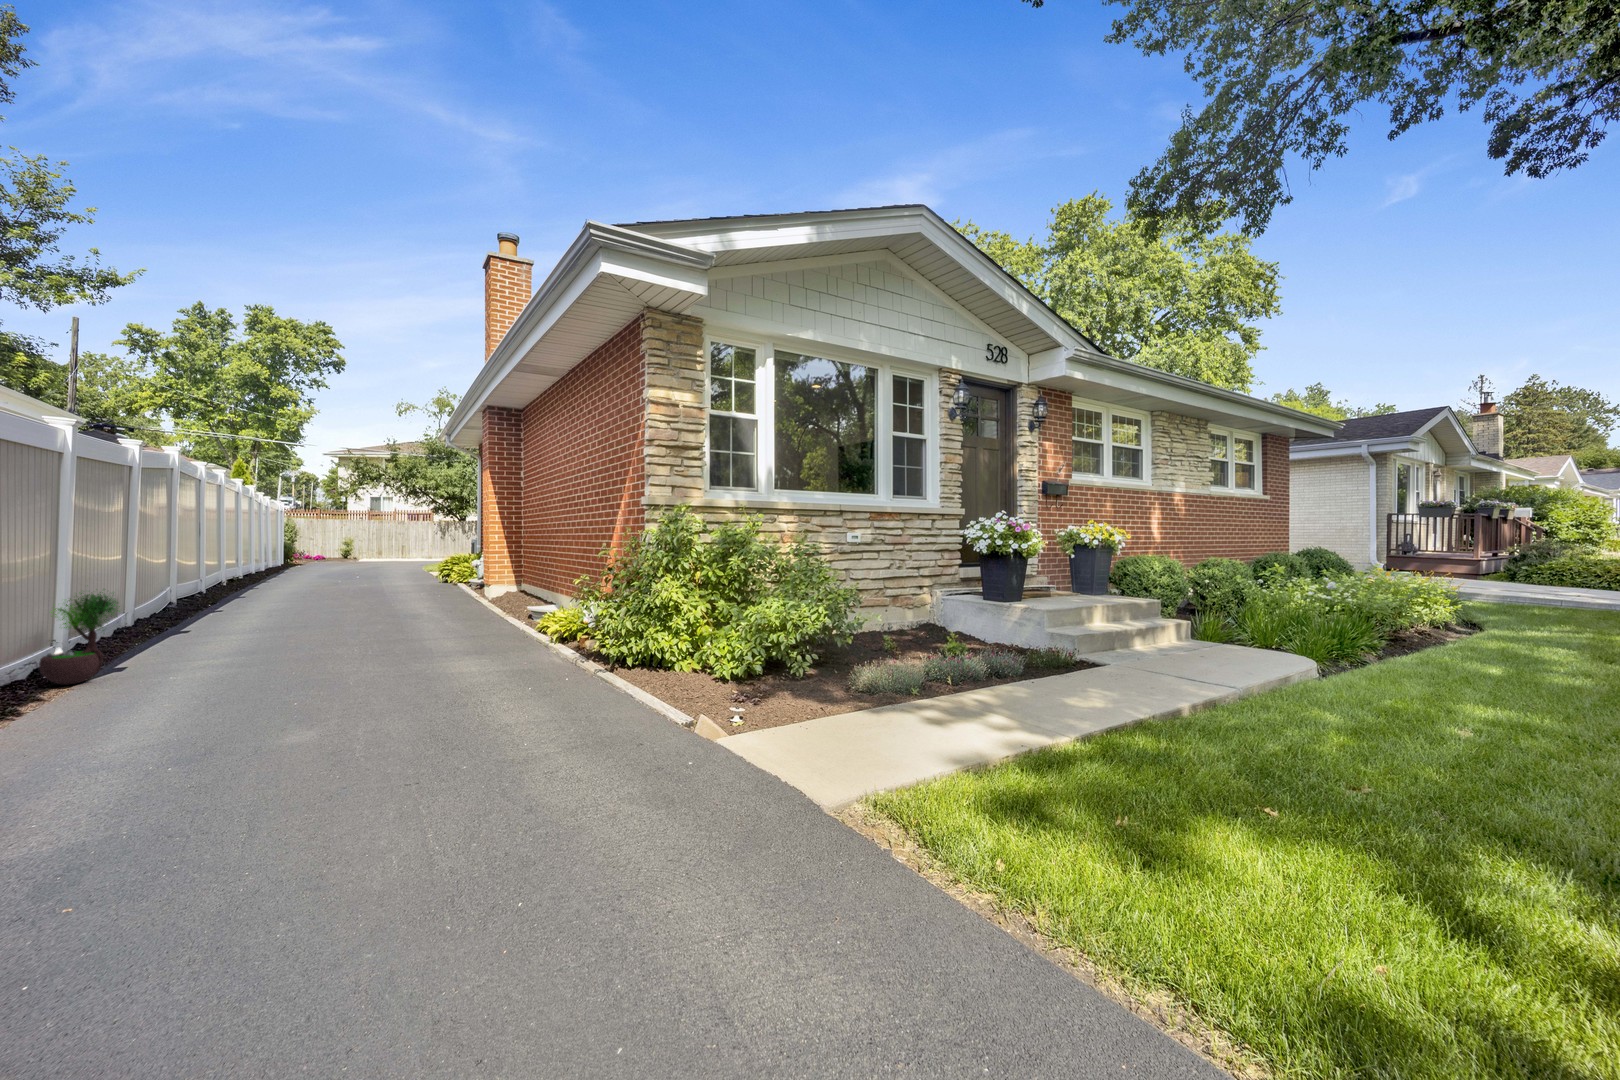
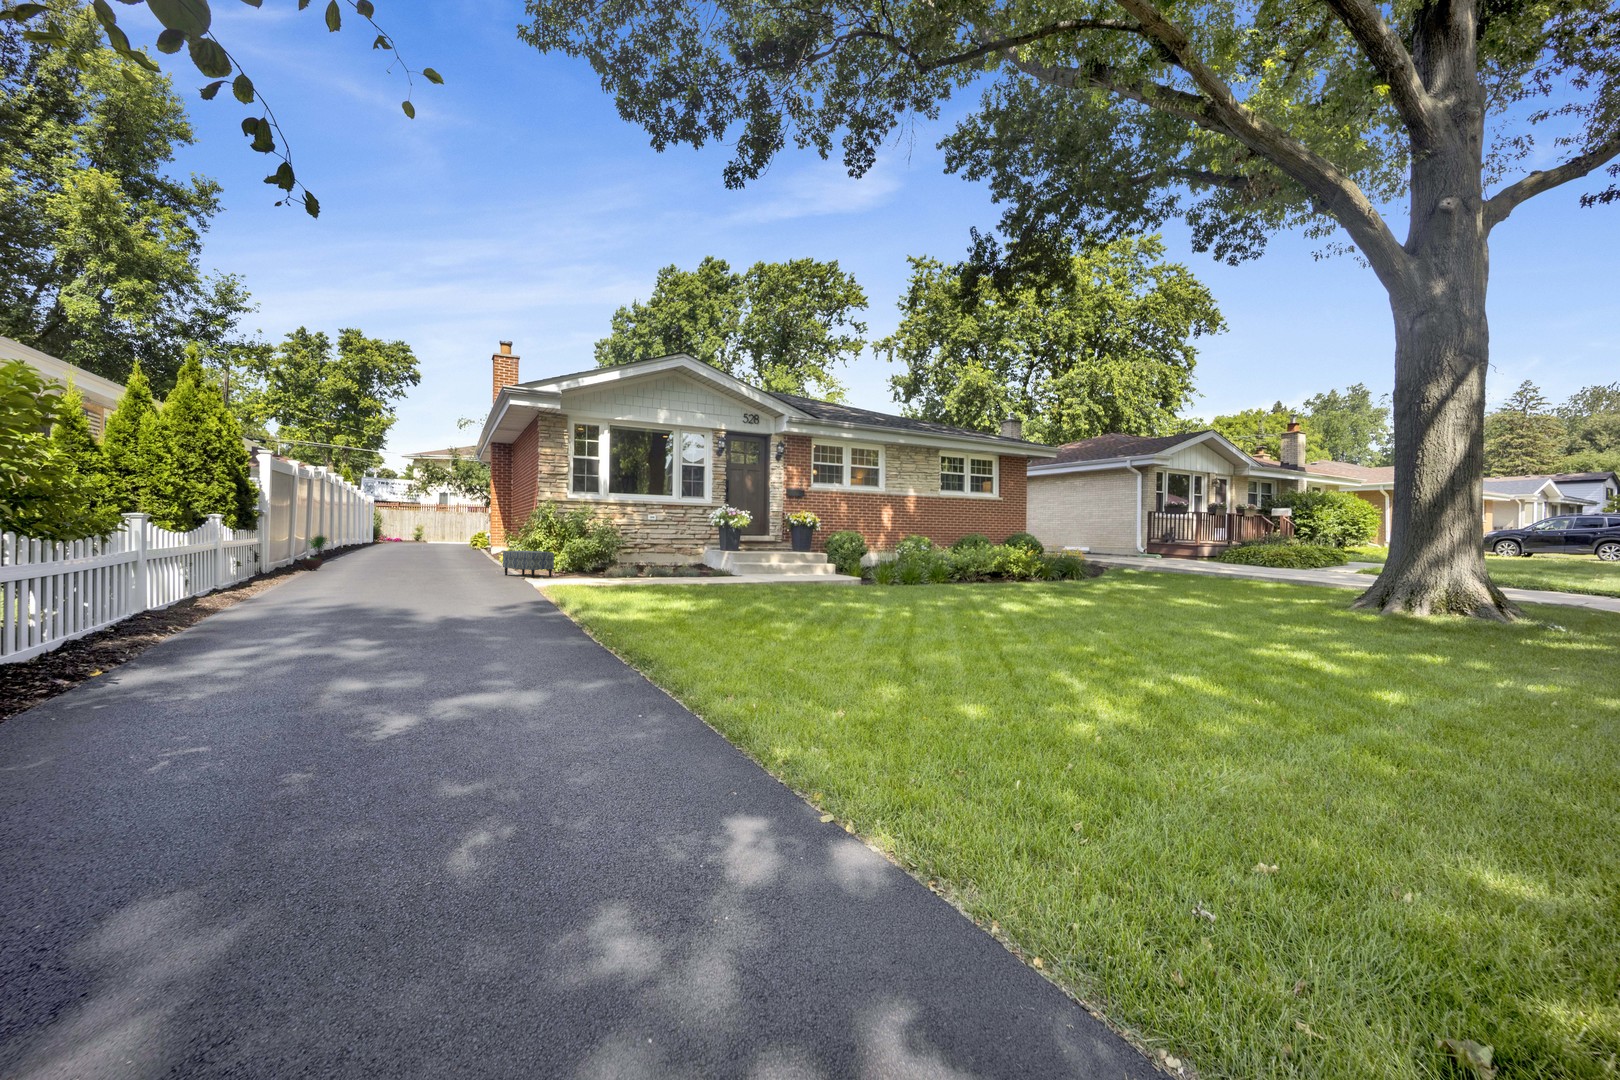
bench: none [586,619,722,700] -> present [503,551,554,578]

